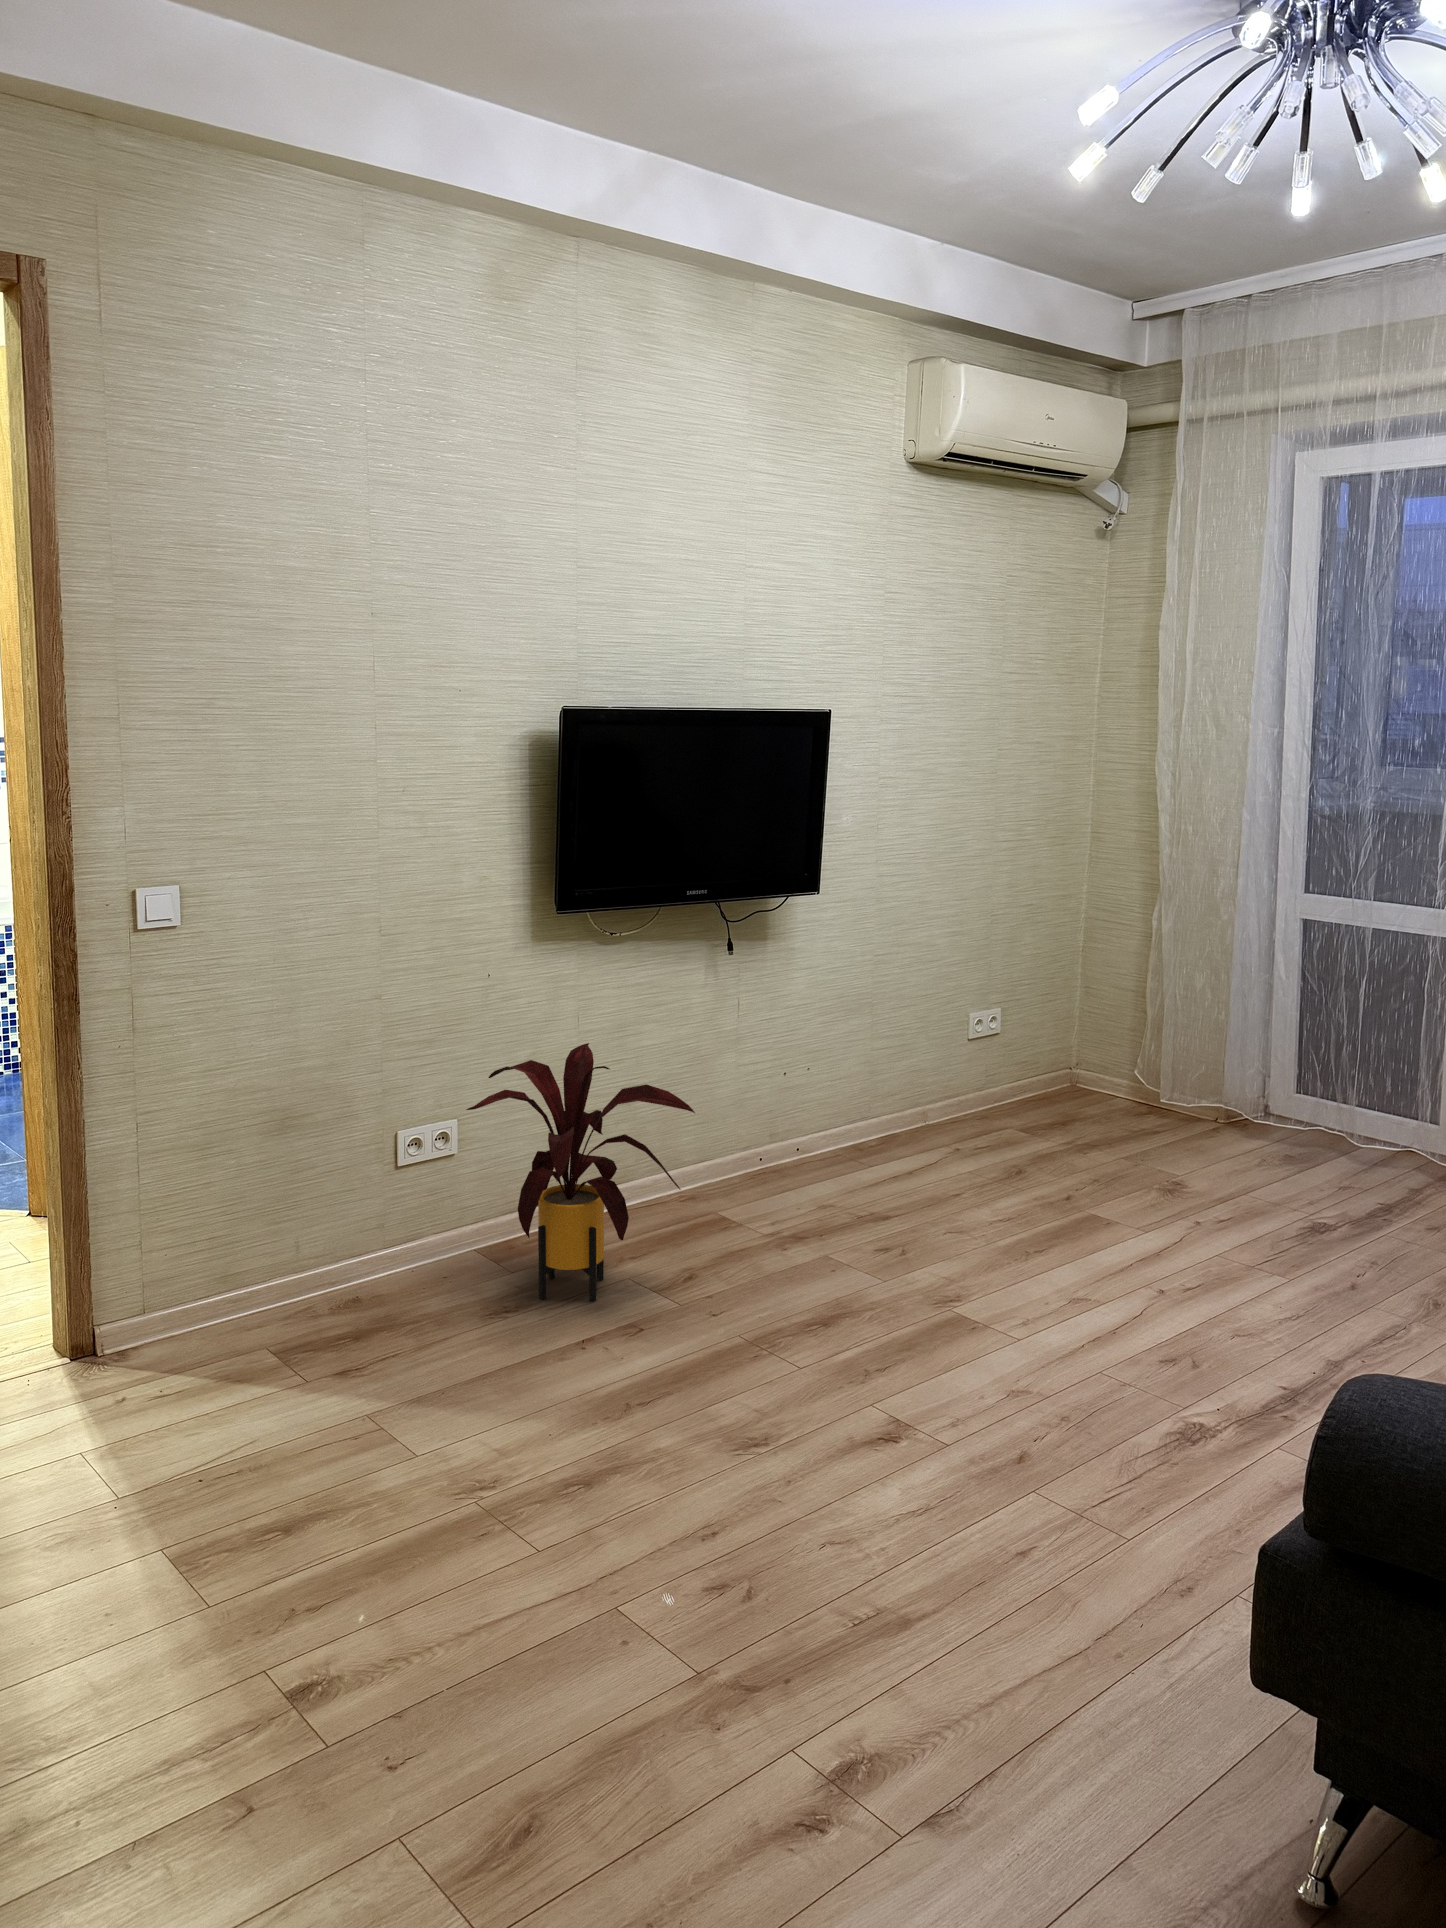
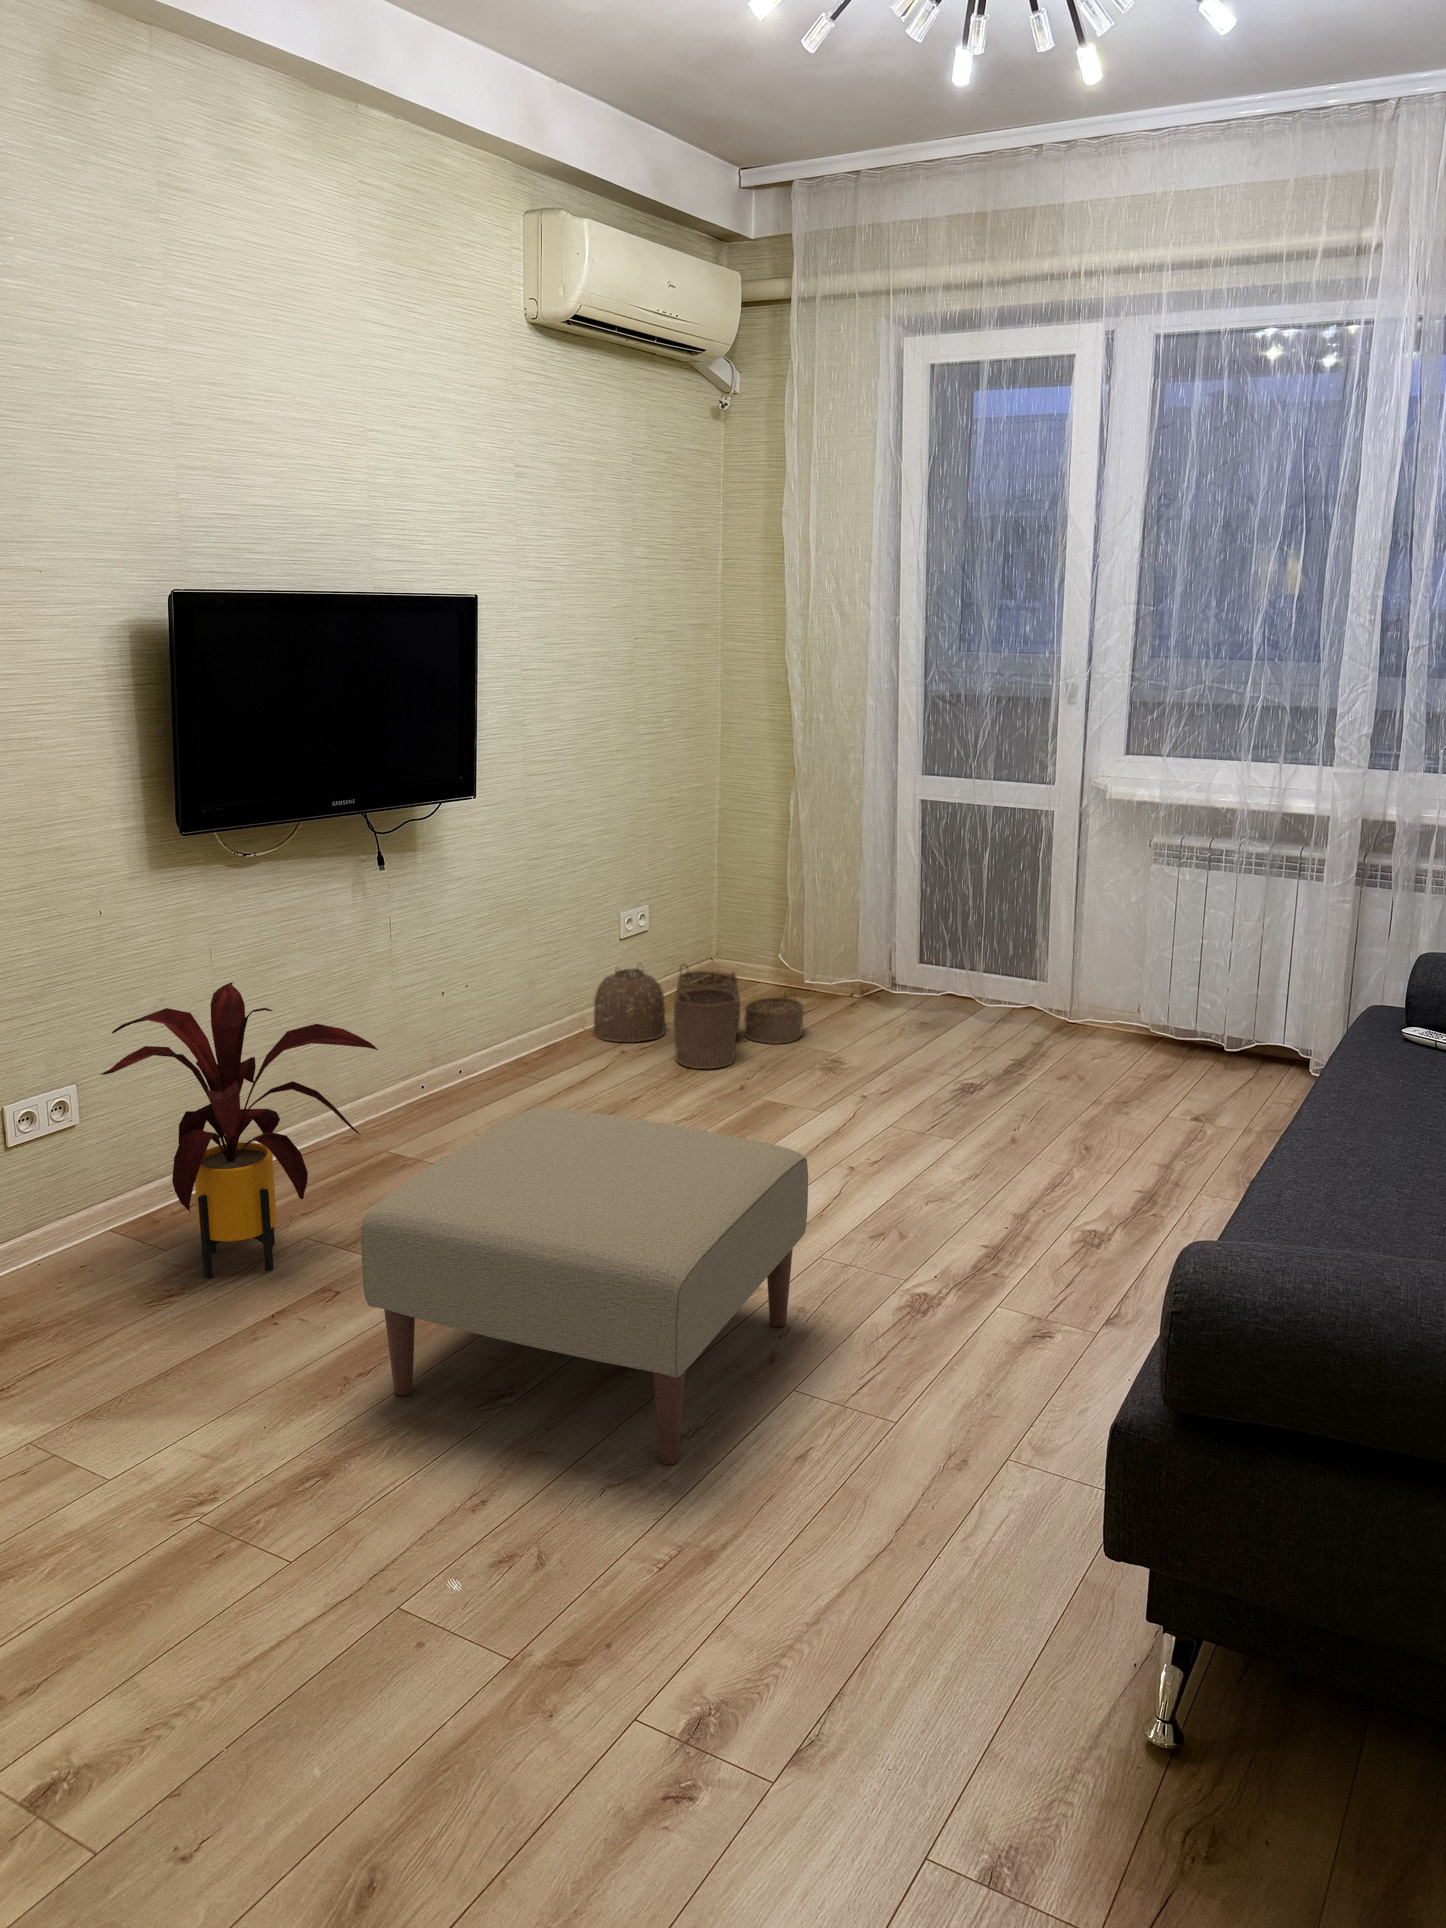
woven basket: none [939,1064,1153,1174] -> present [593,964,803,1069]
ottoman: none [642,1183,1075,1534] -> present [361,1108,808,1465]

